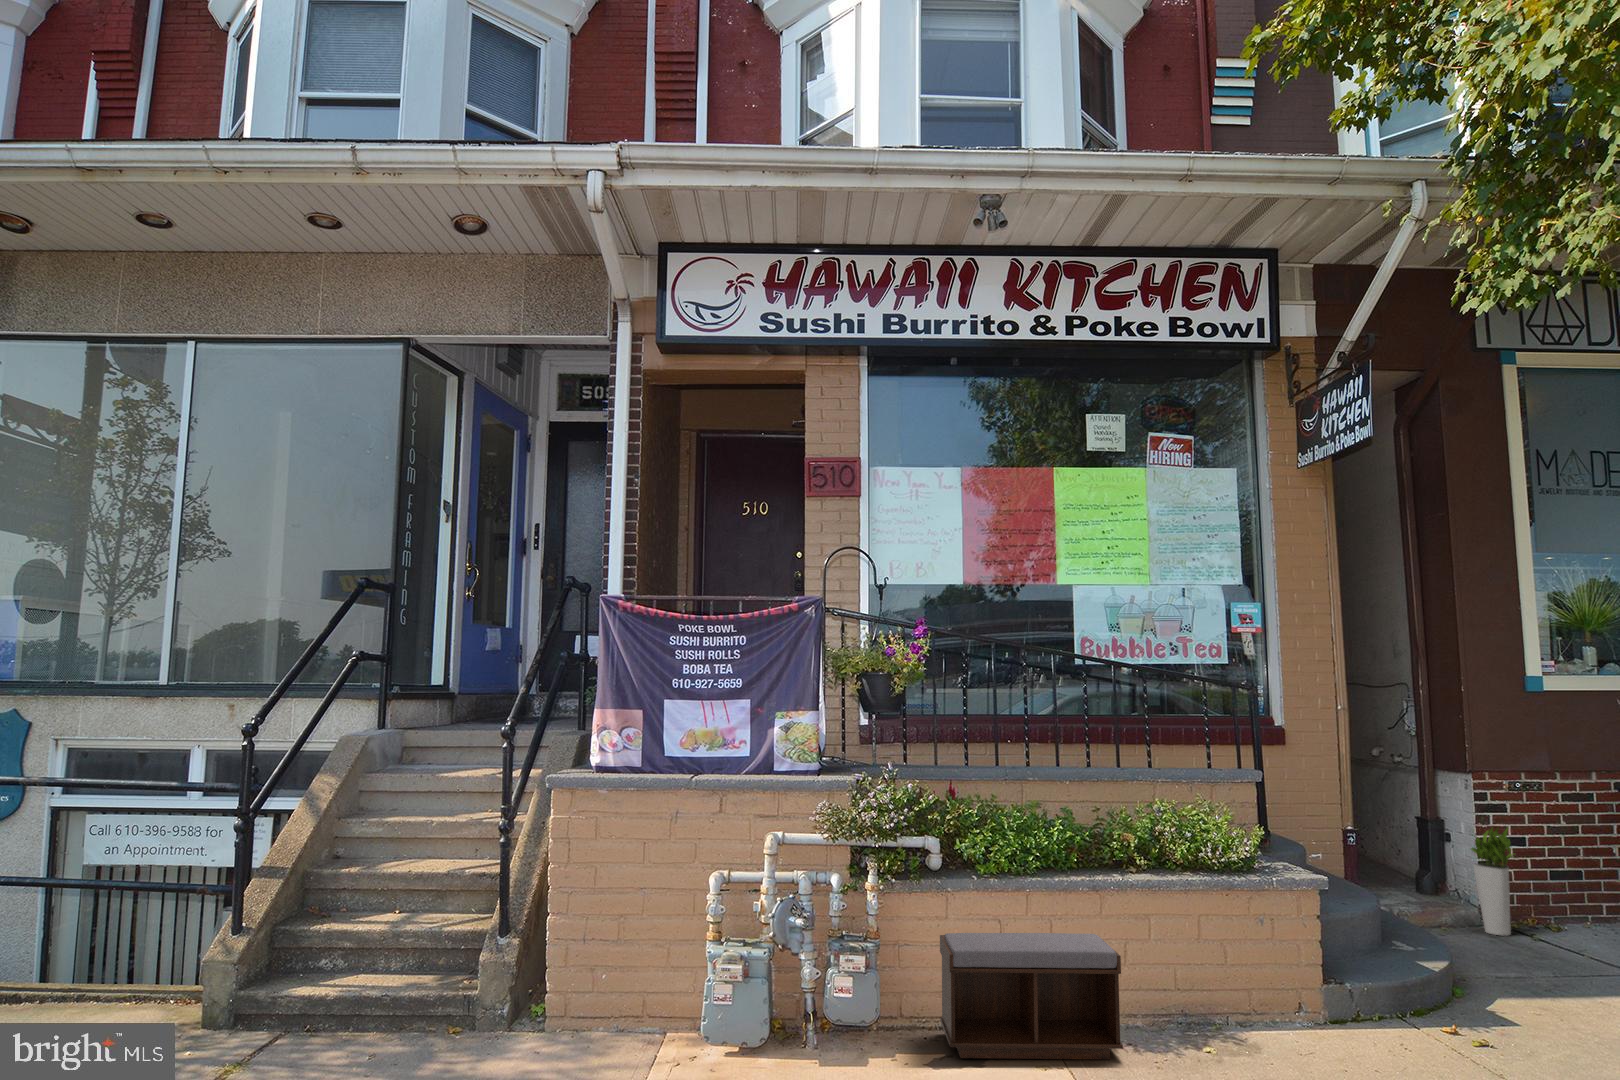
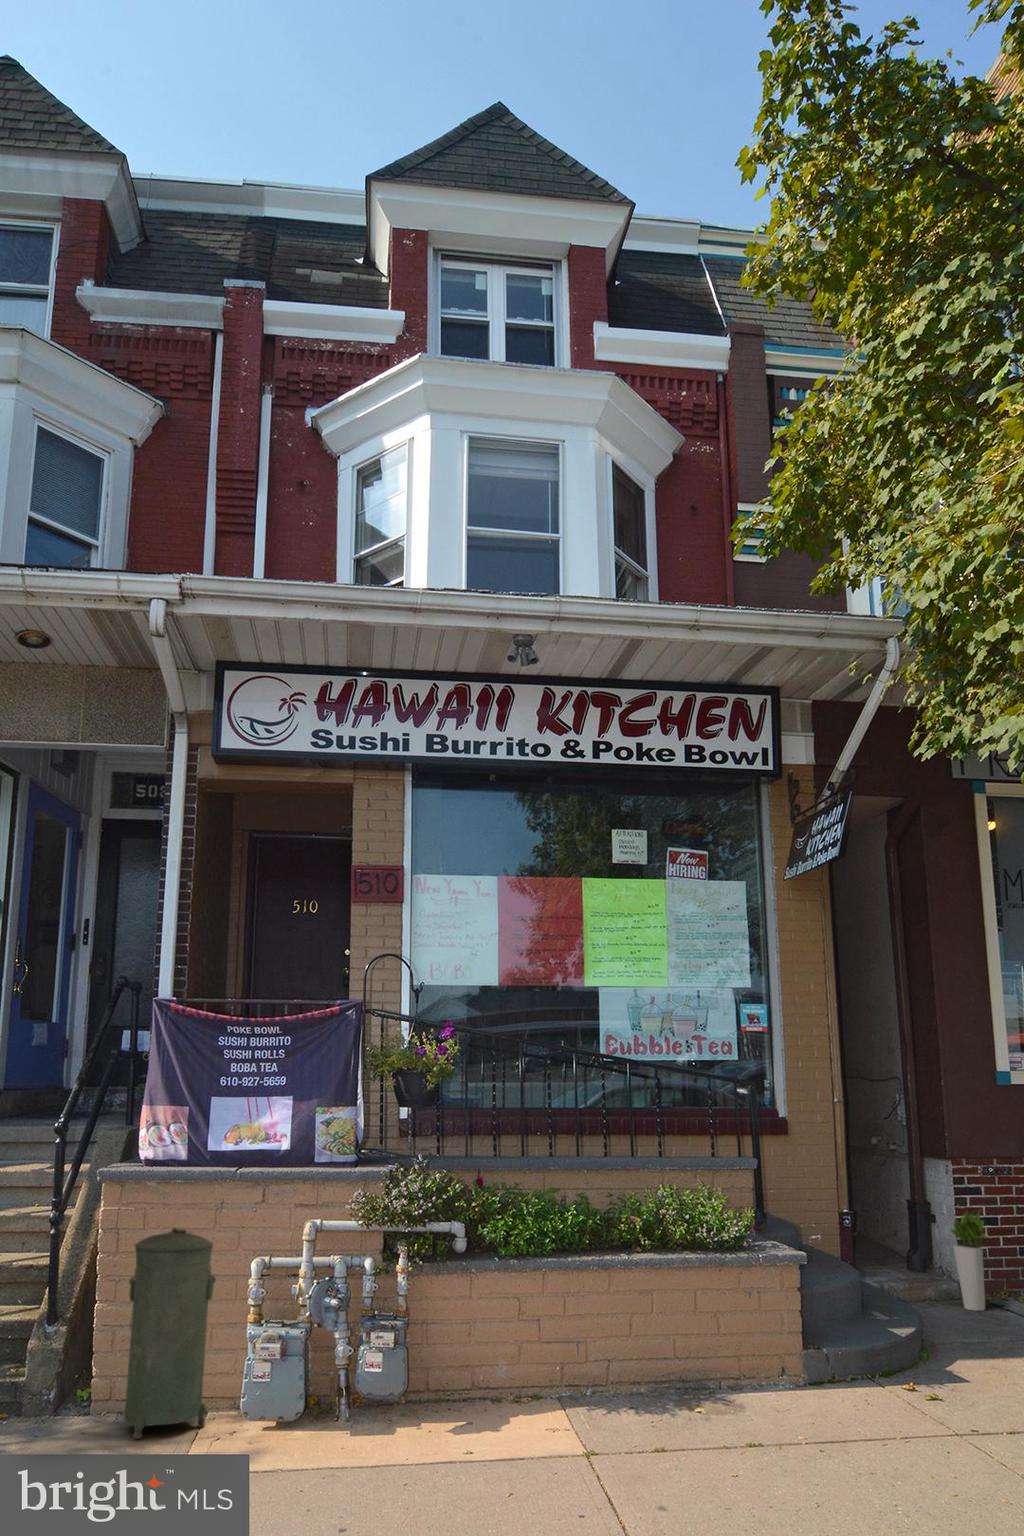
trash can: none [578,838,670,1060] -> present [124,1228,216,1439]
bench: present [940,933,1123,1059] -> none [461,1308,619,1423]

